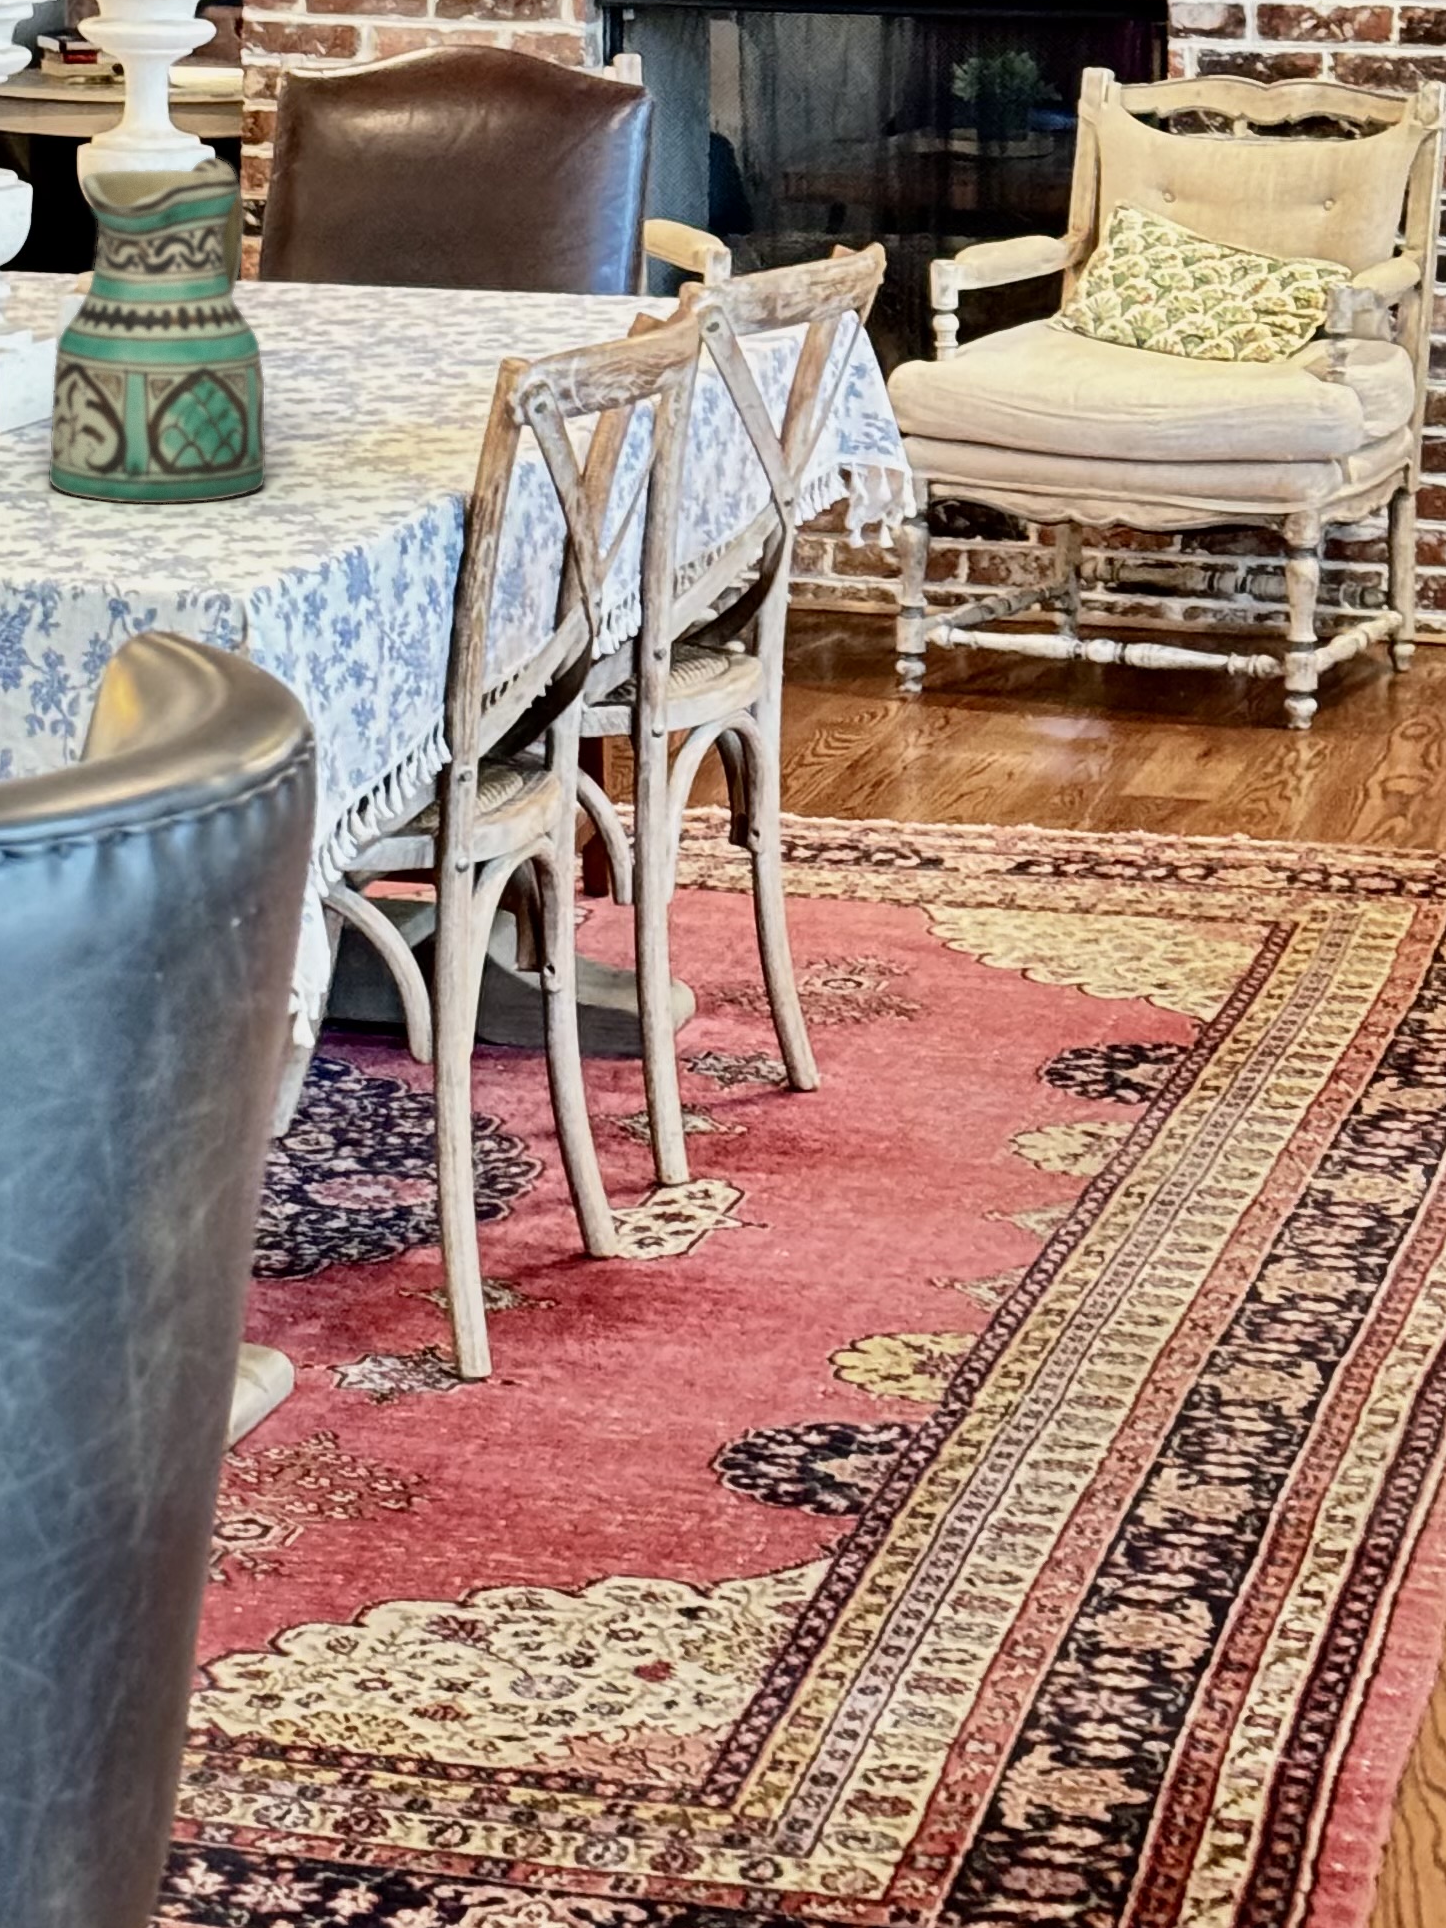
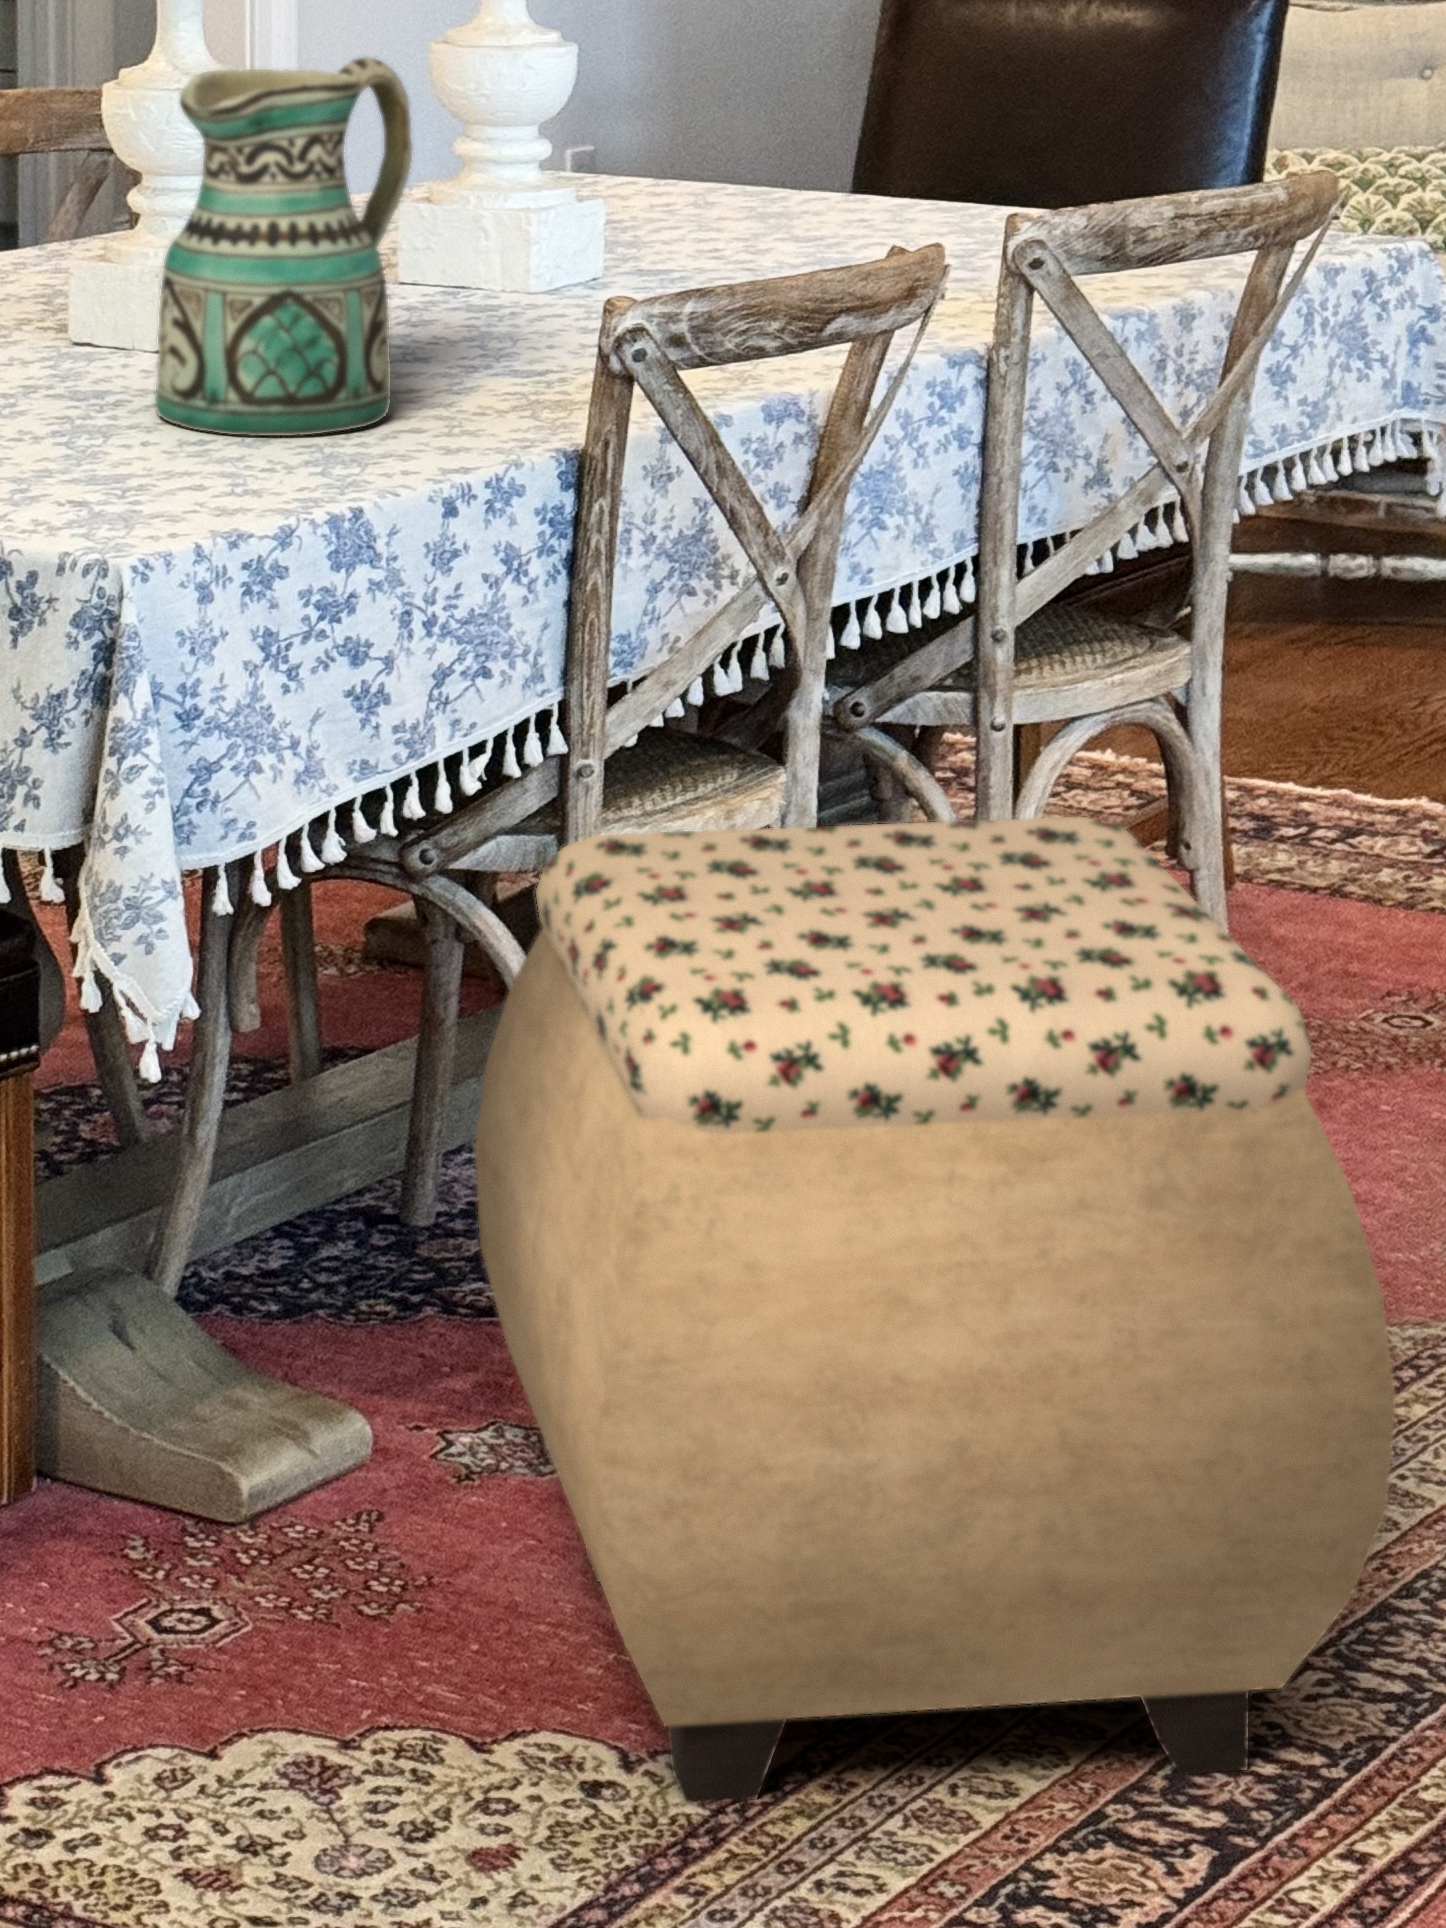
ottoman: none [422,780,1312,1631] -> present [475,817,1396,1804]

